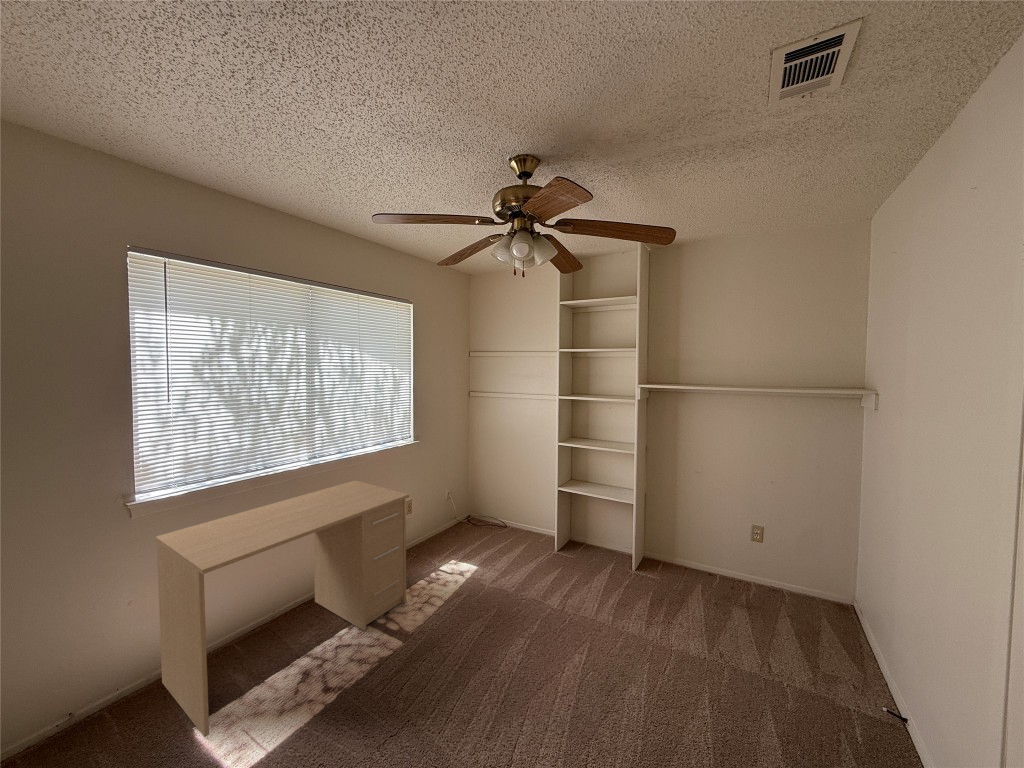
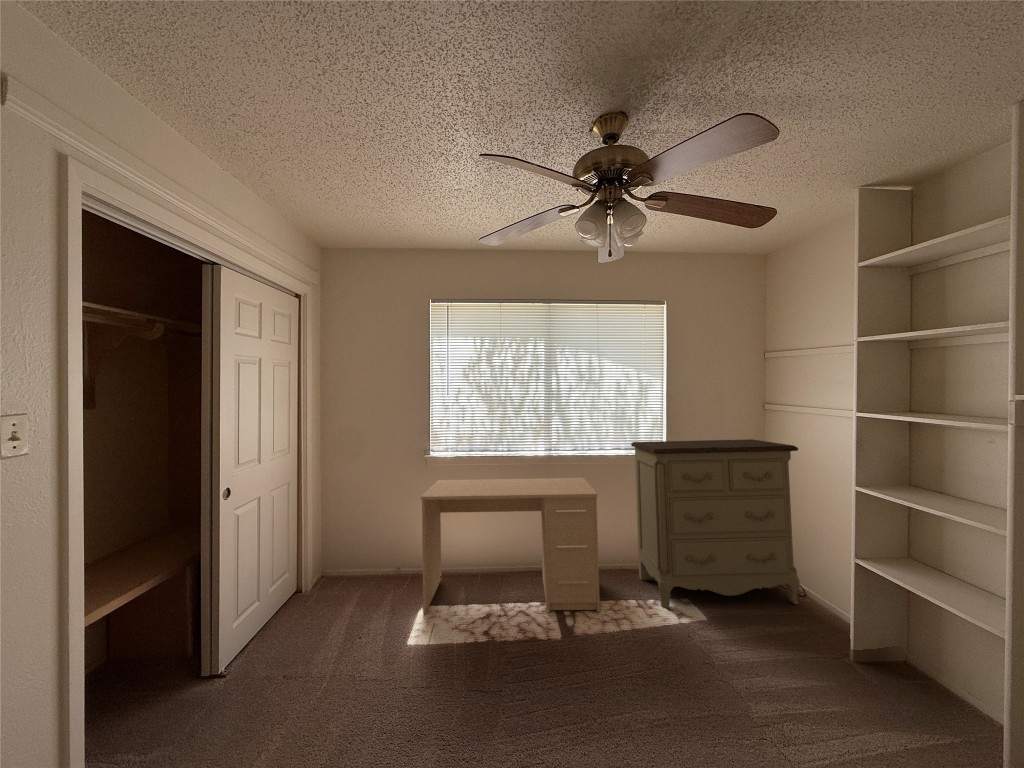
dresser: none [395,423,507,572] -> present [631,439,800,608]

